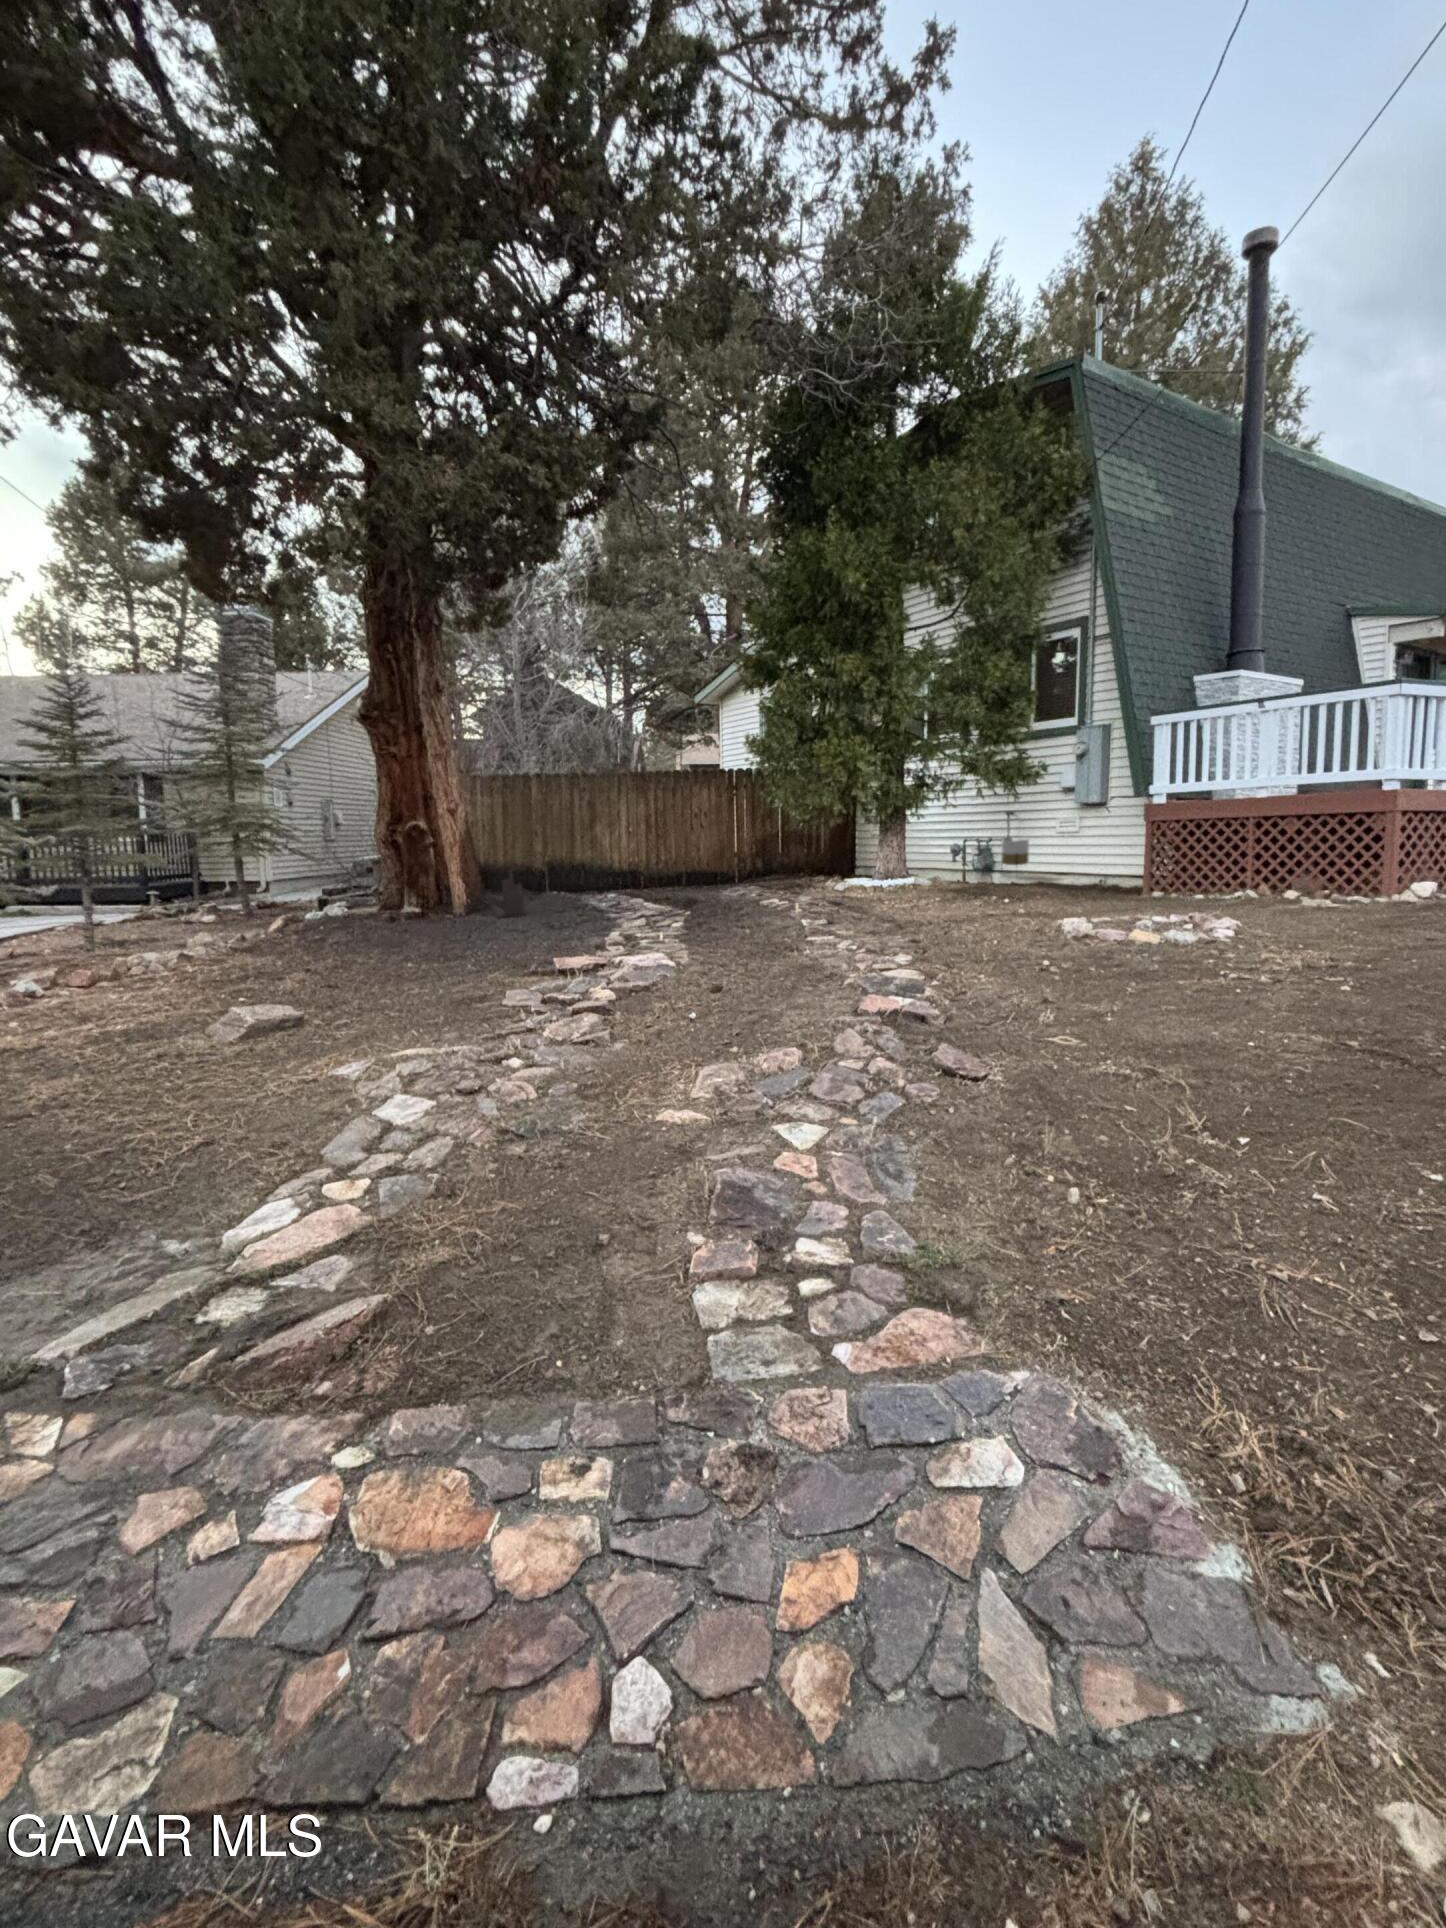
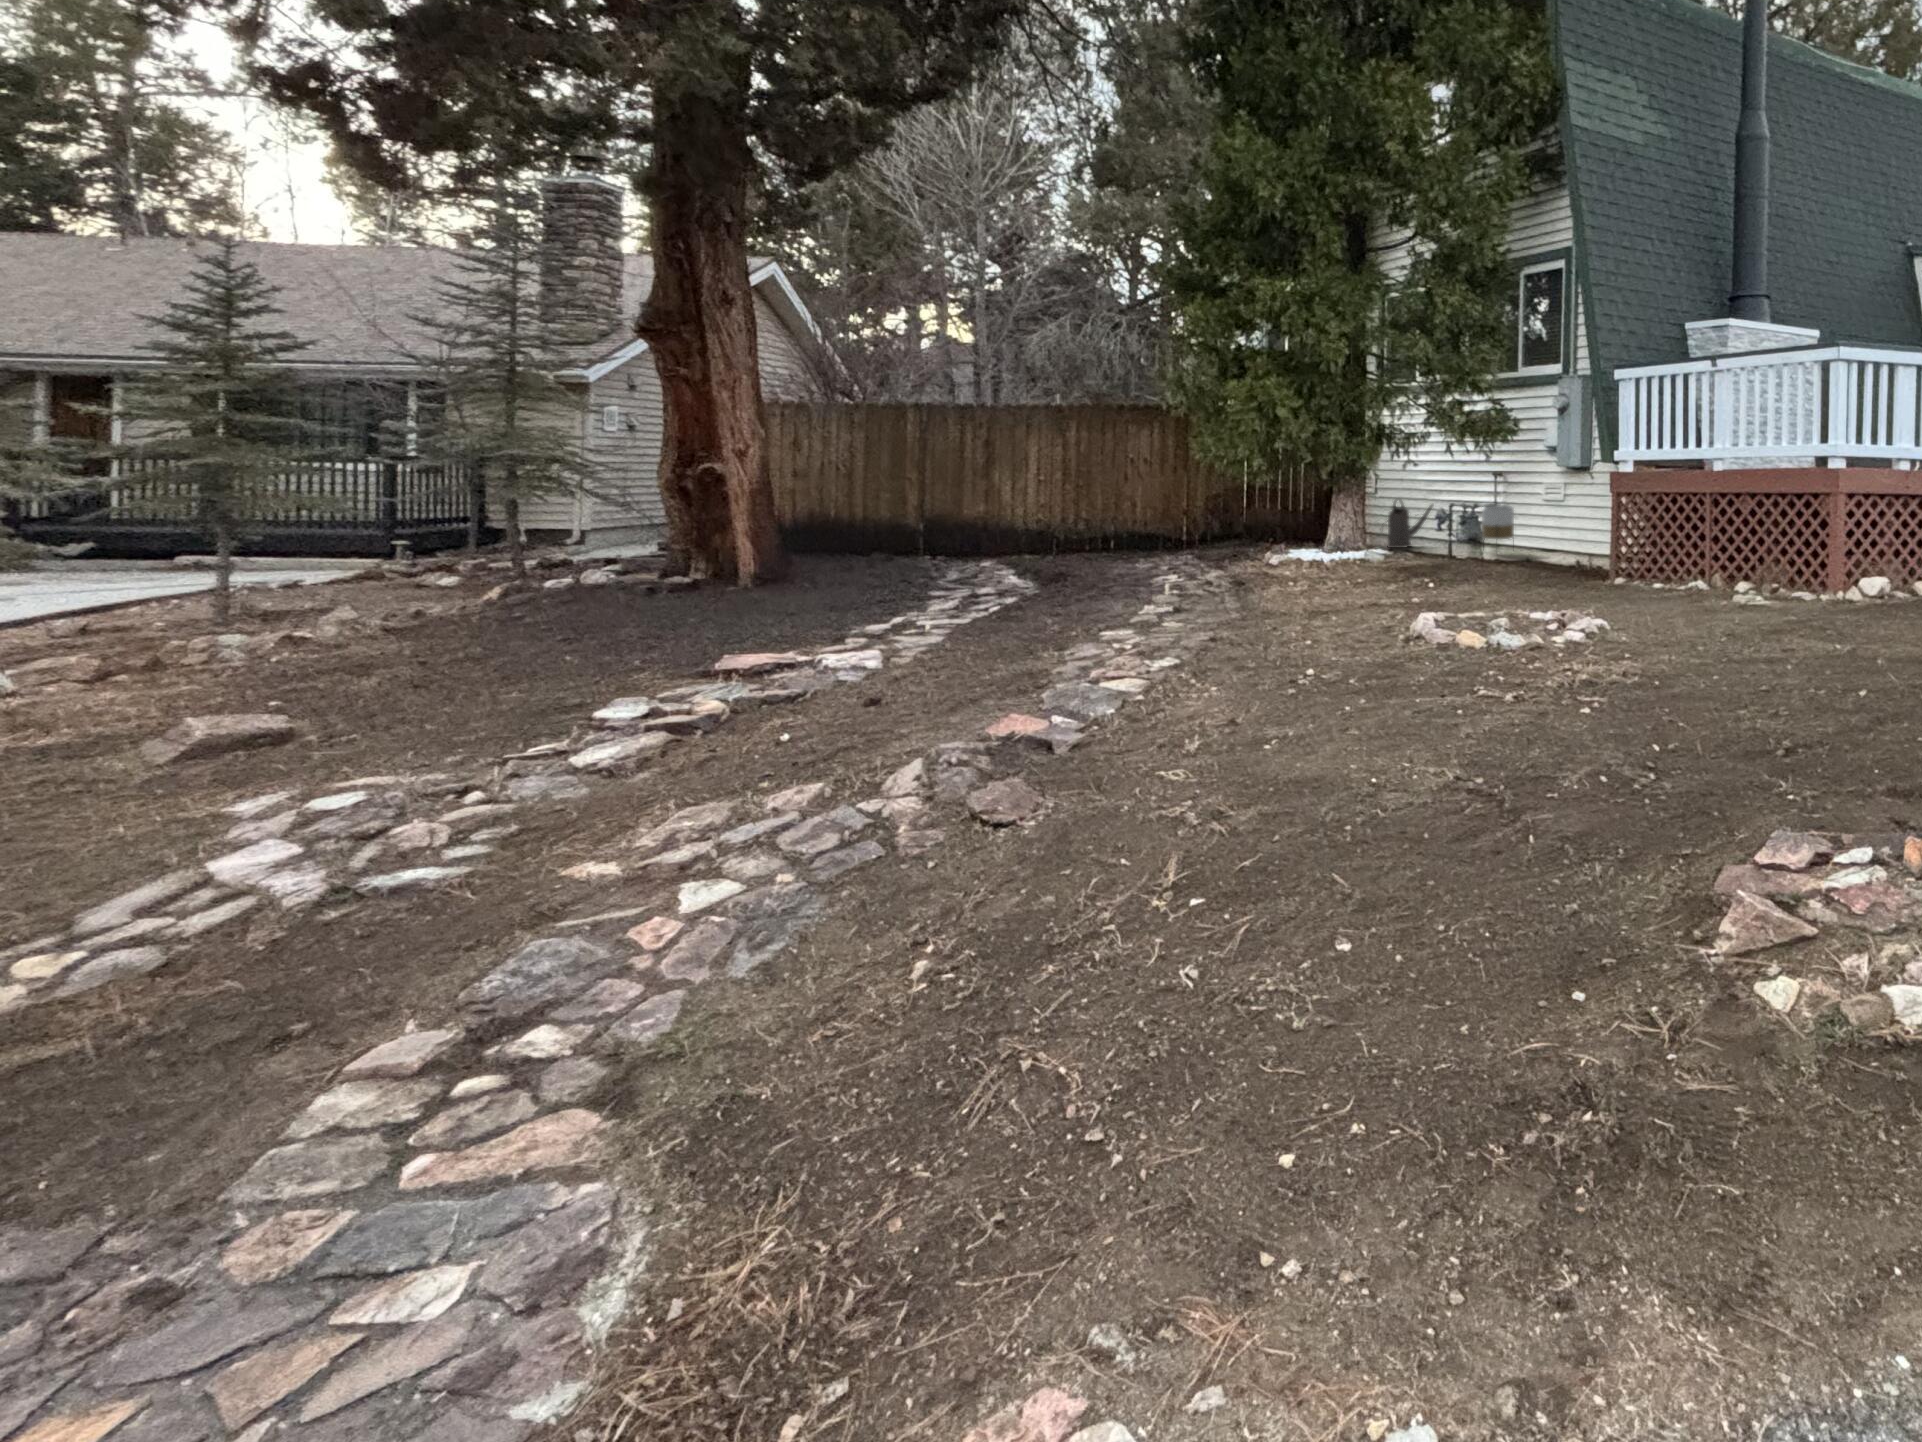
watering can: present [487,871,526,917] -> present [1382,499,1433,548]

